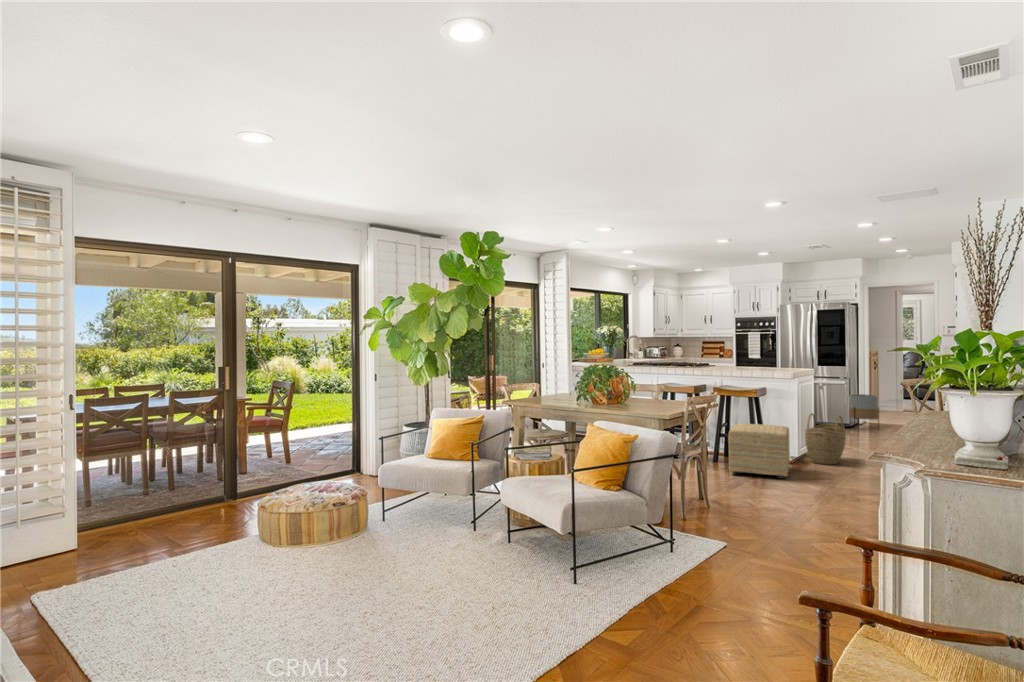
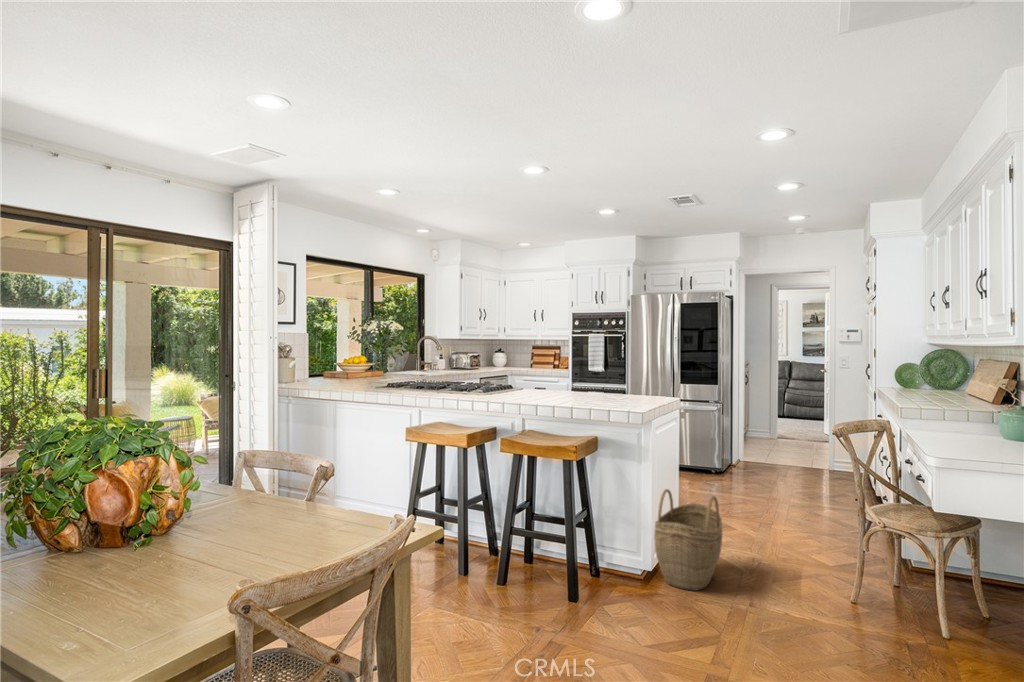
planter: present [849,394,879,429] -> none [721,426,761,480]
ottoman: present [728,424,790,478] -> none [497,523,623,660]

